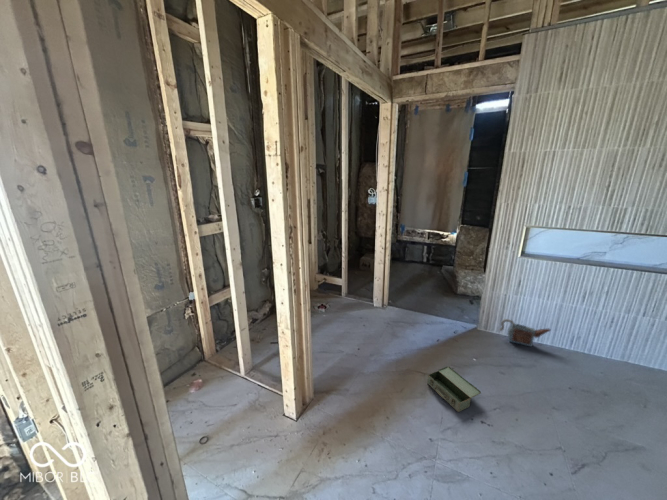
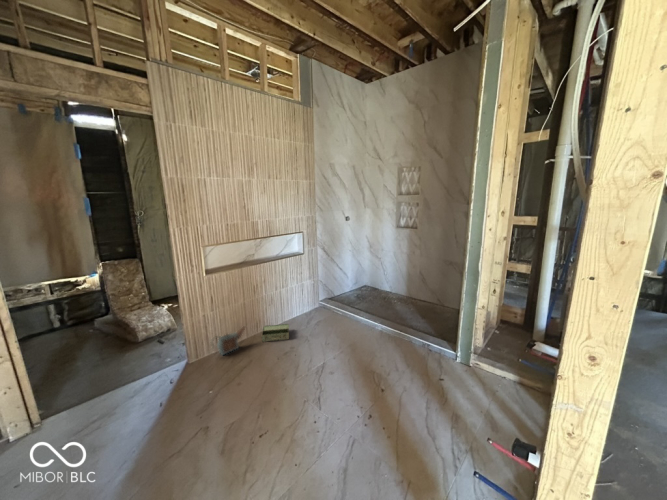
toolbox: present [427,367,481,412] -> present [262,324,289,342]

